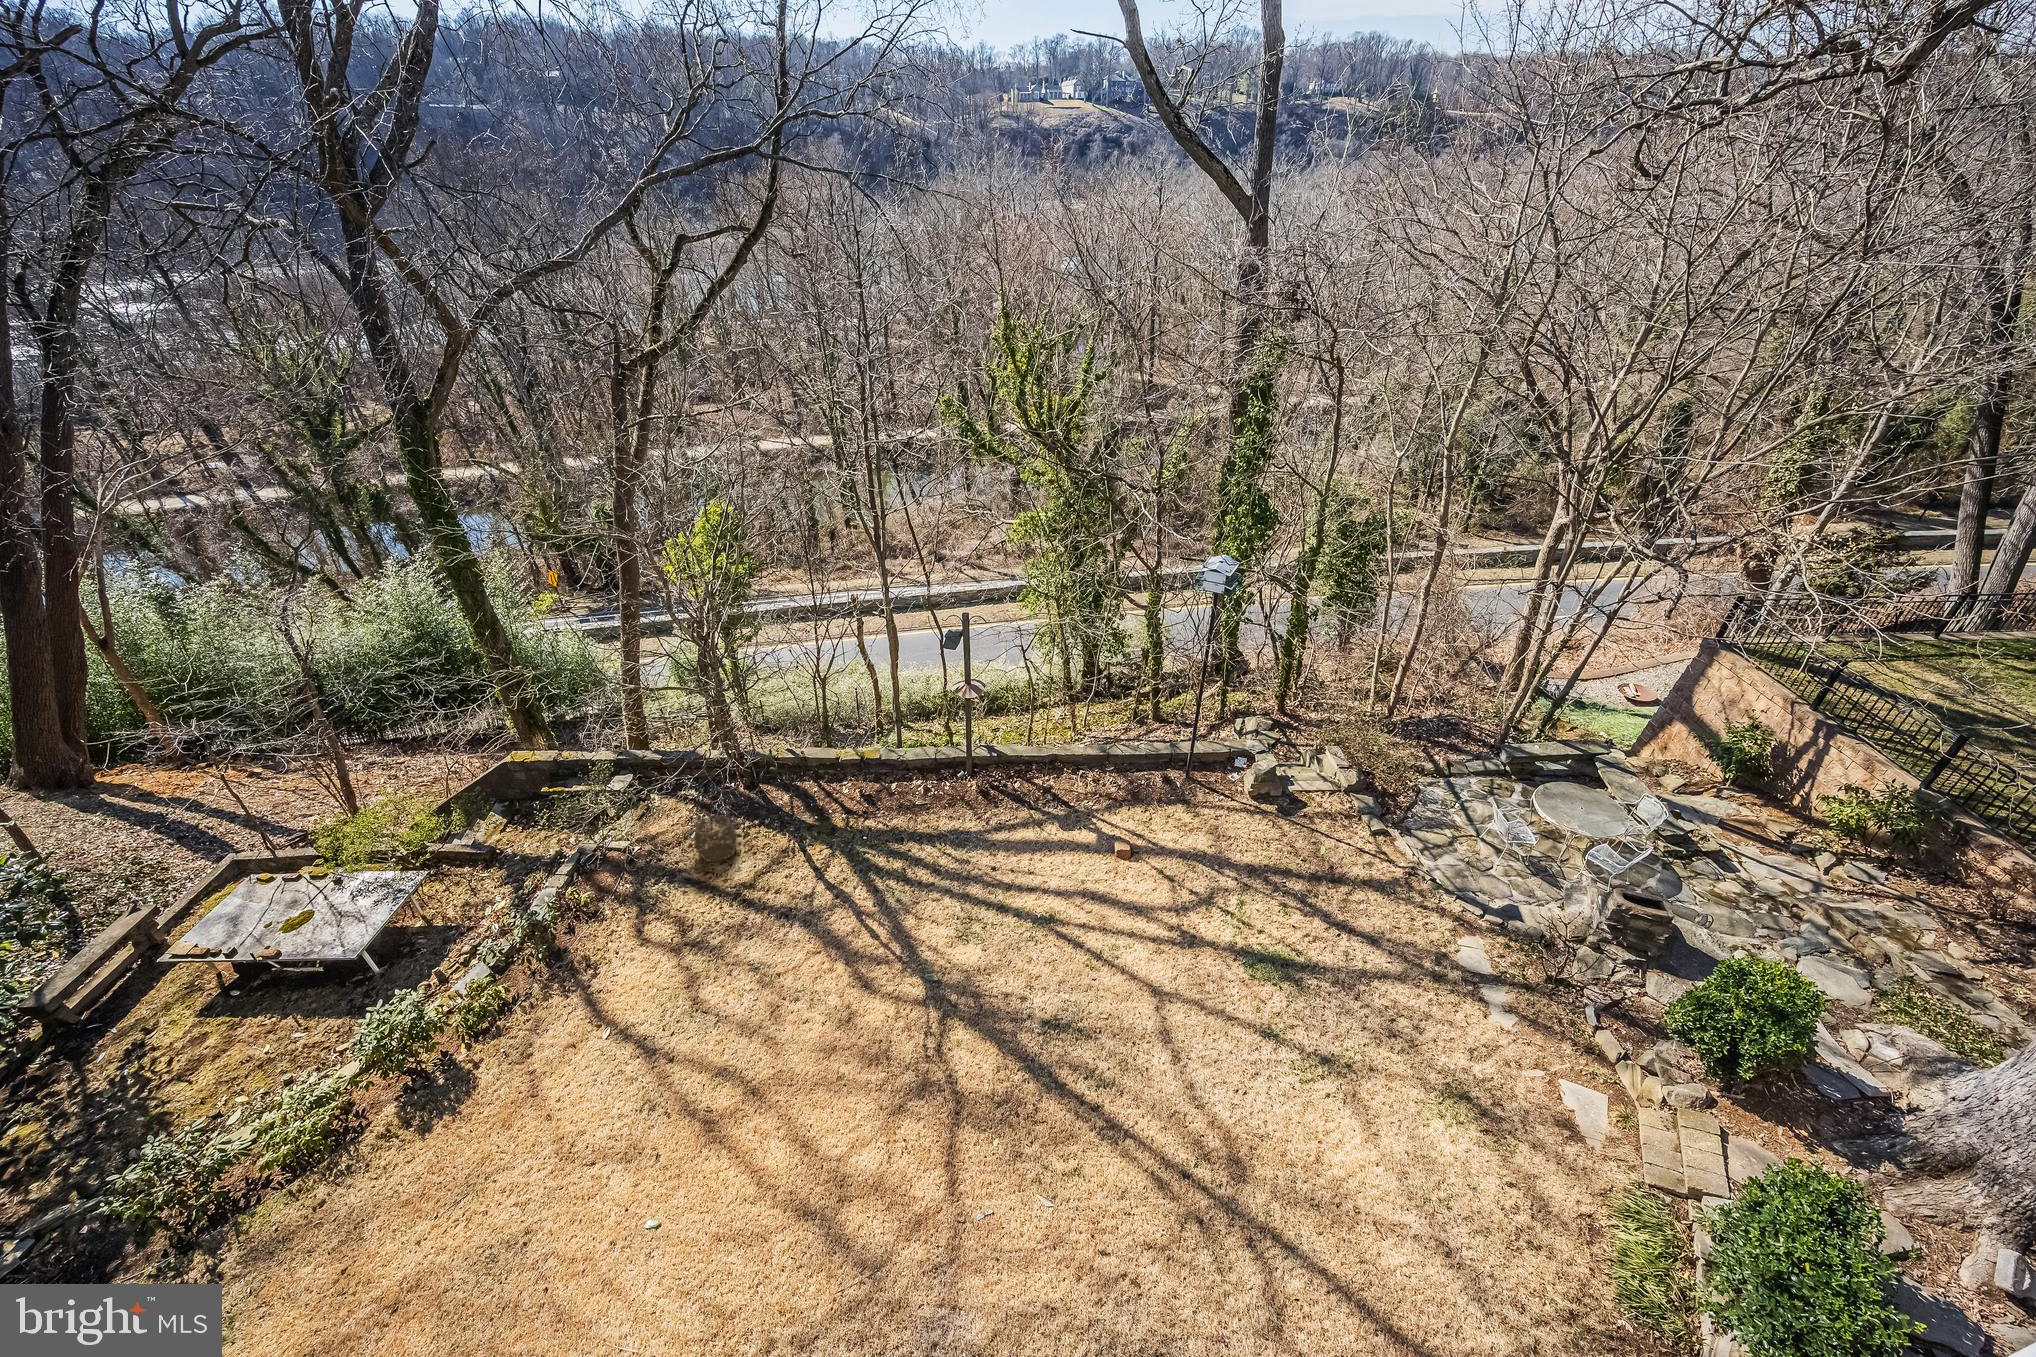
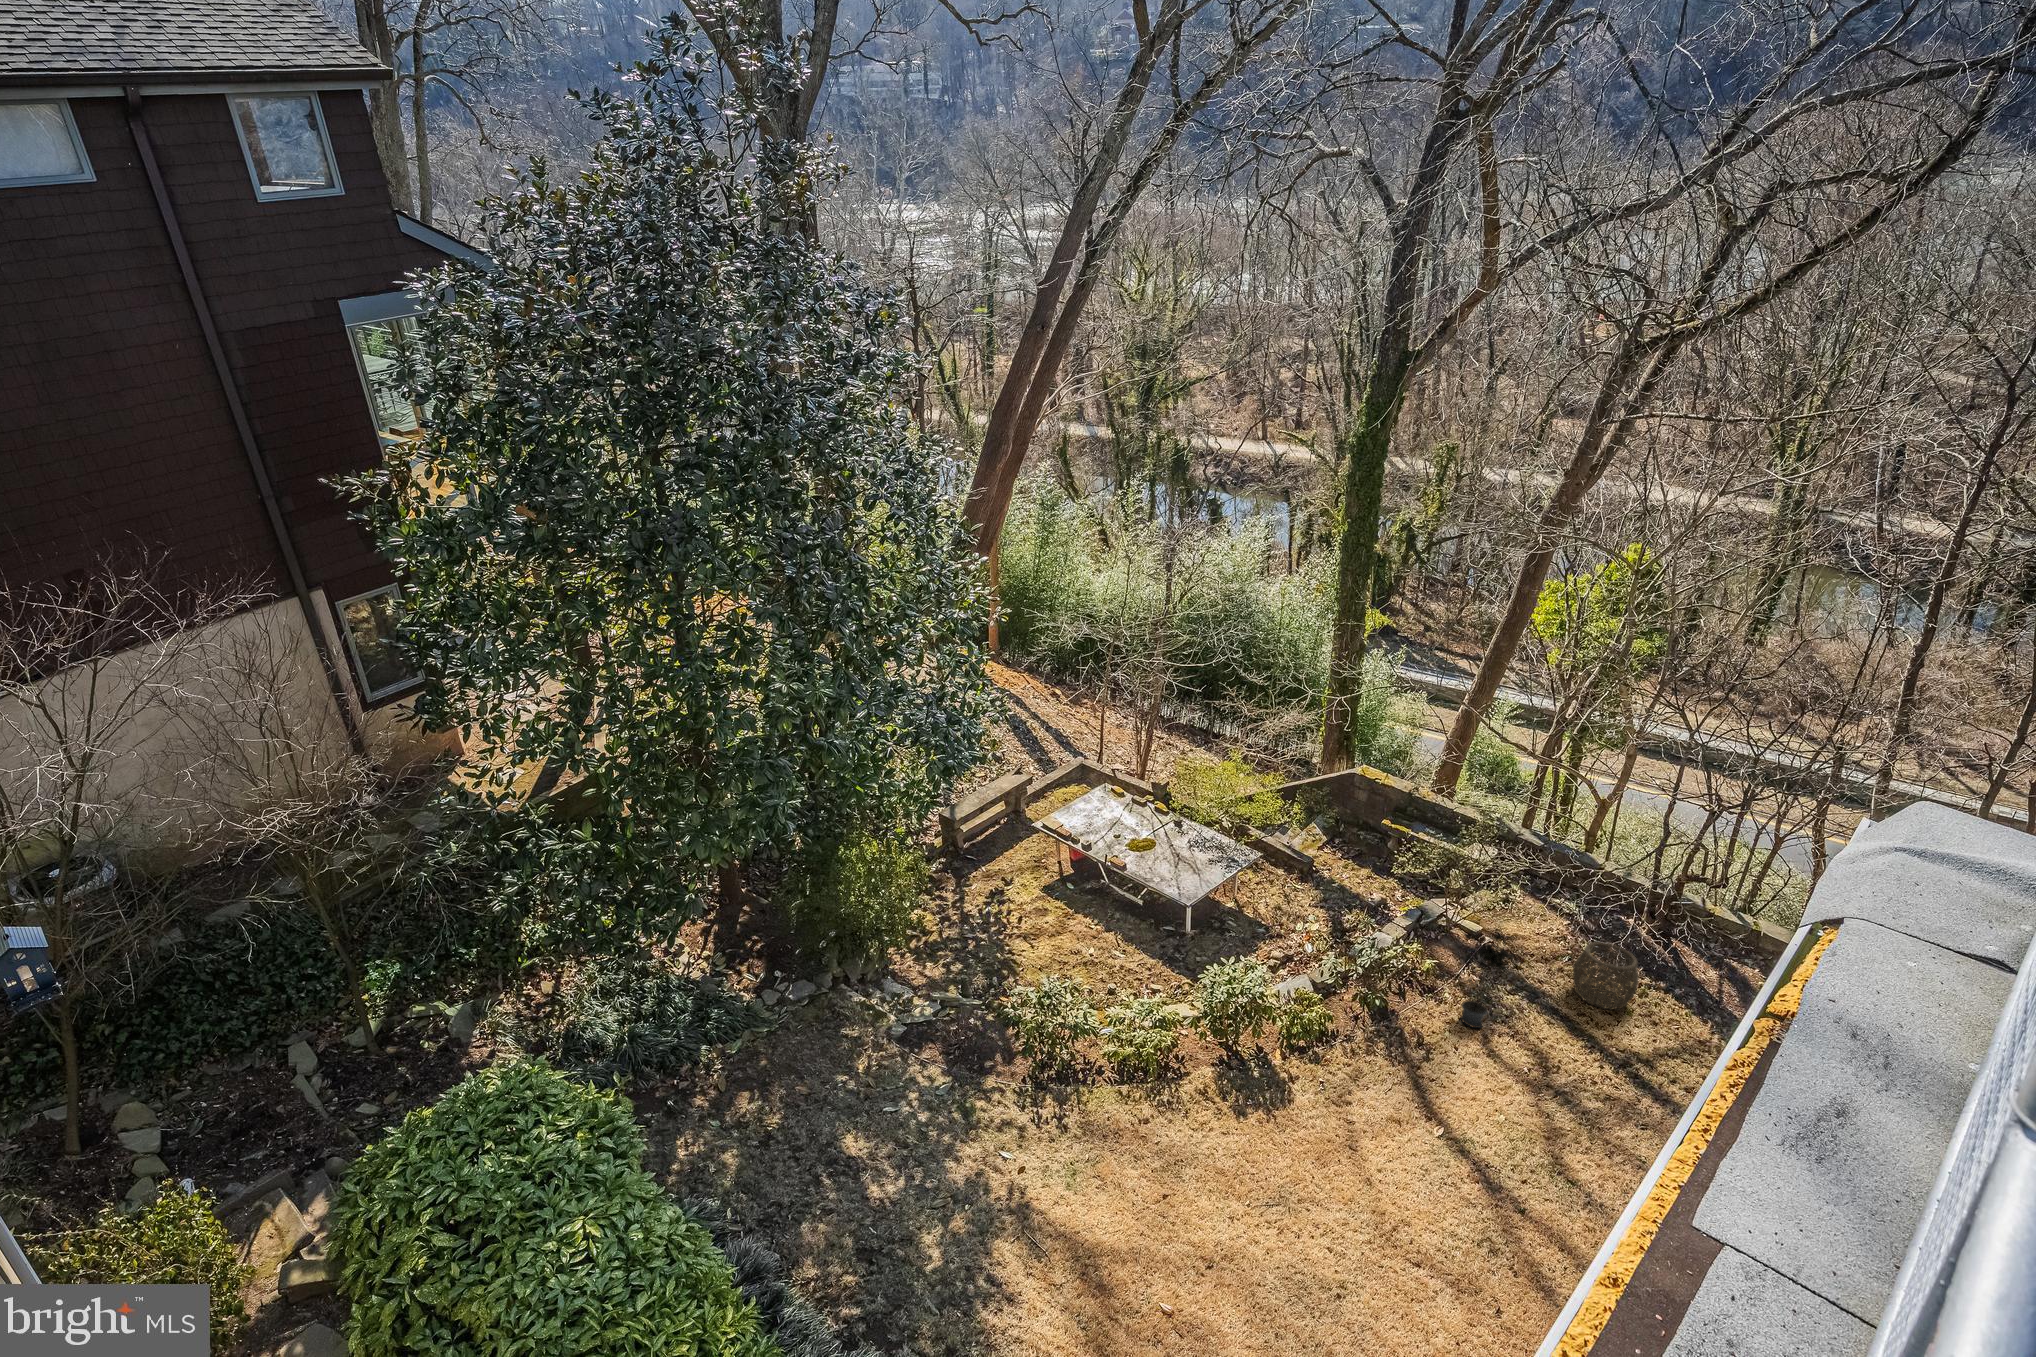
potted plant: none [594,856,642,928] -> present [1460,930,1523,1028]

